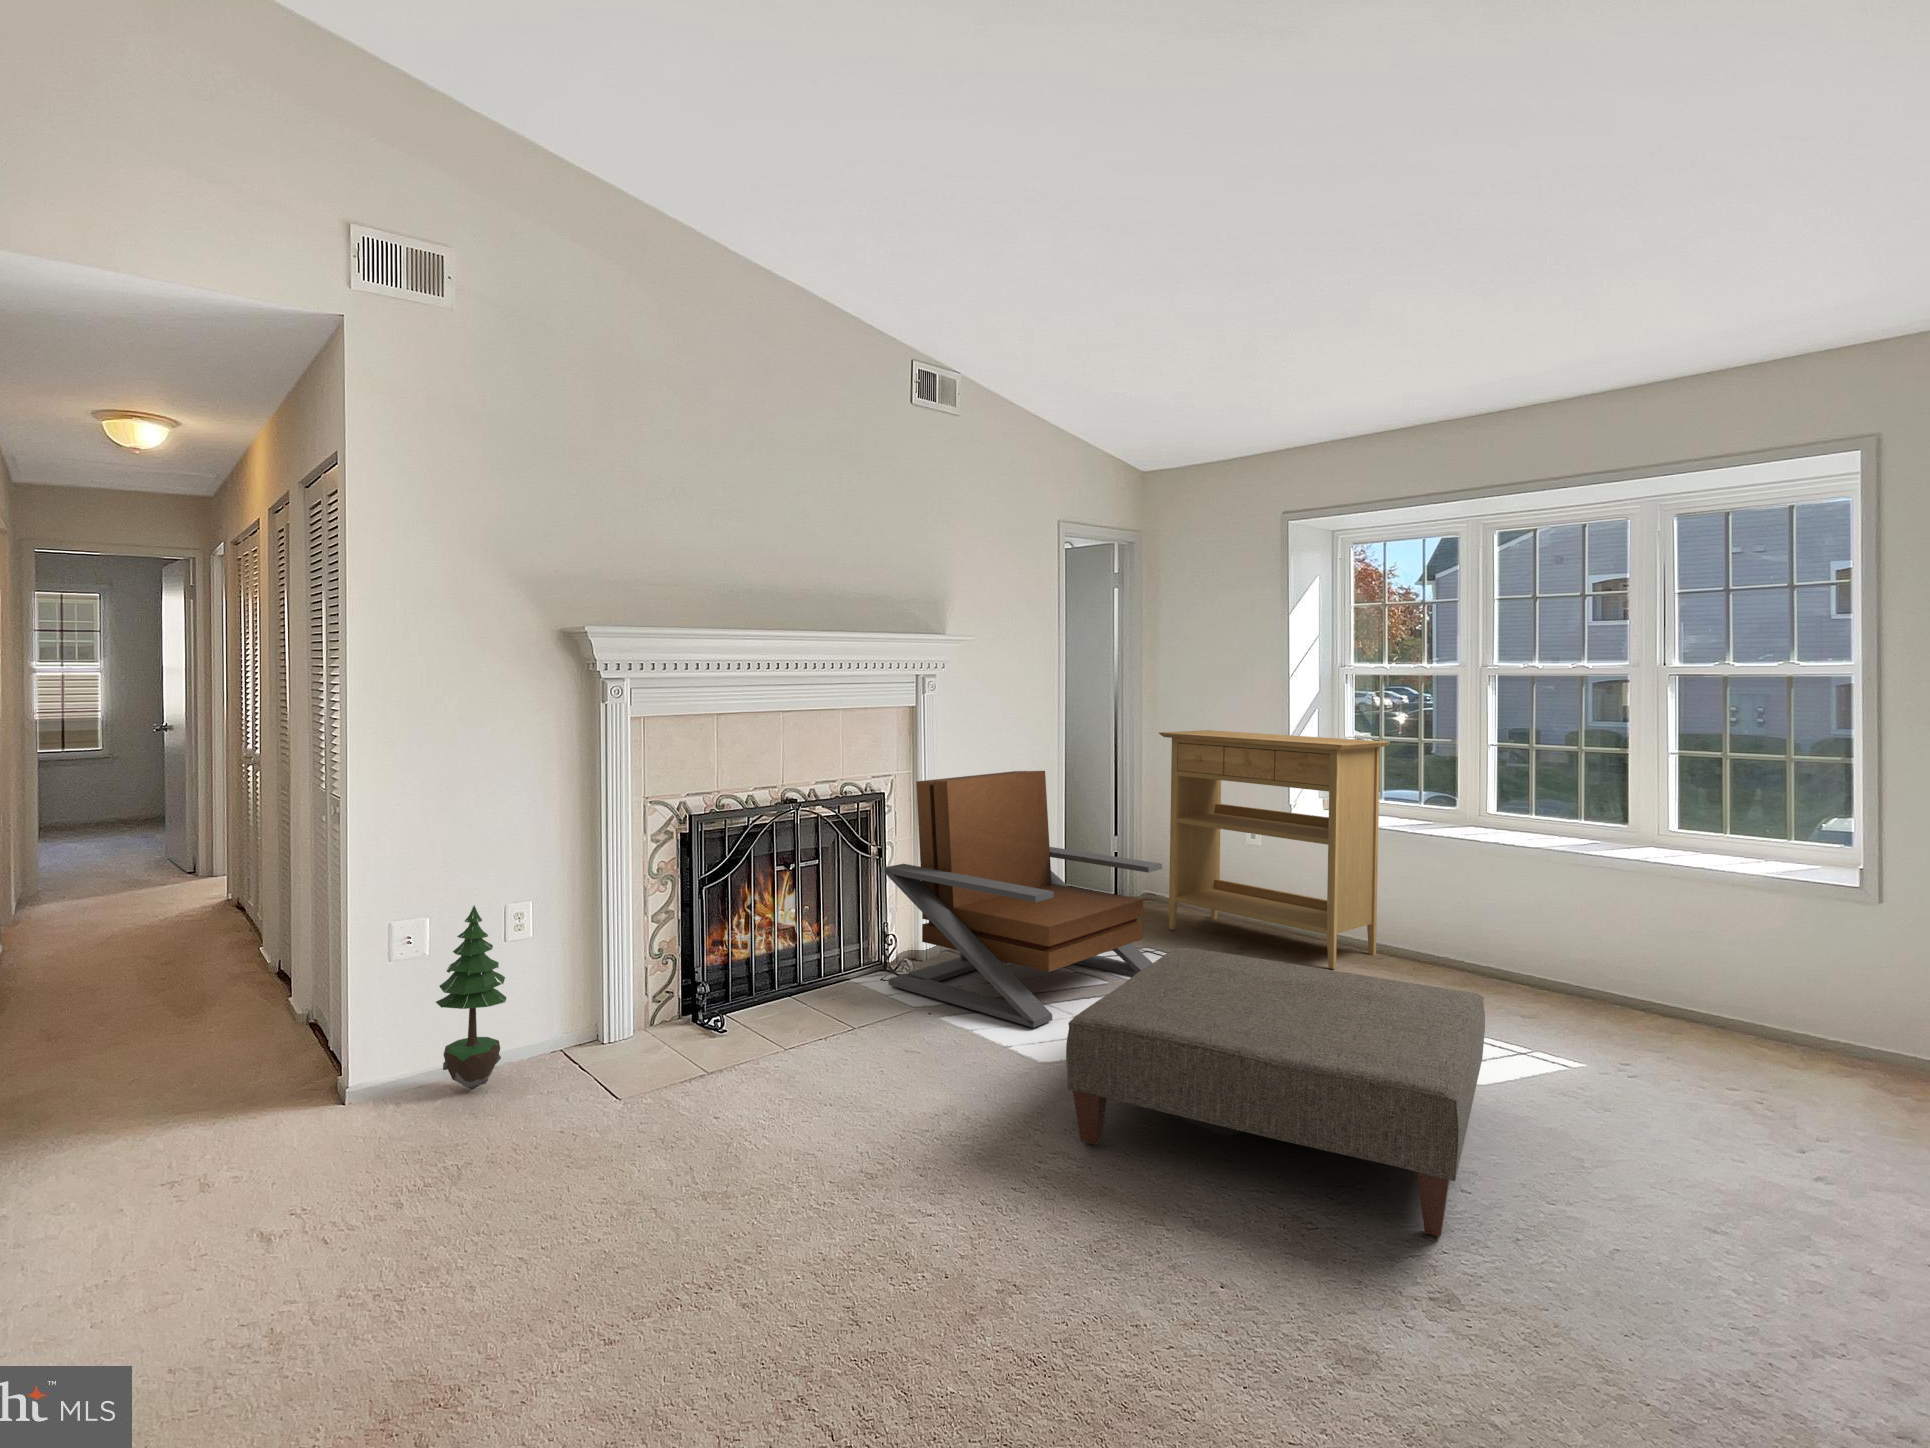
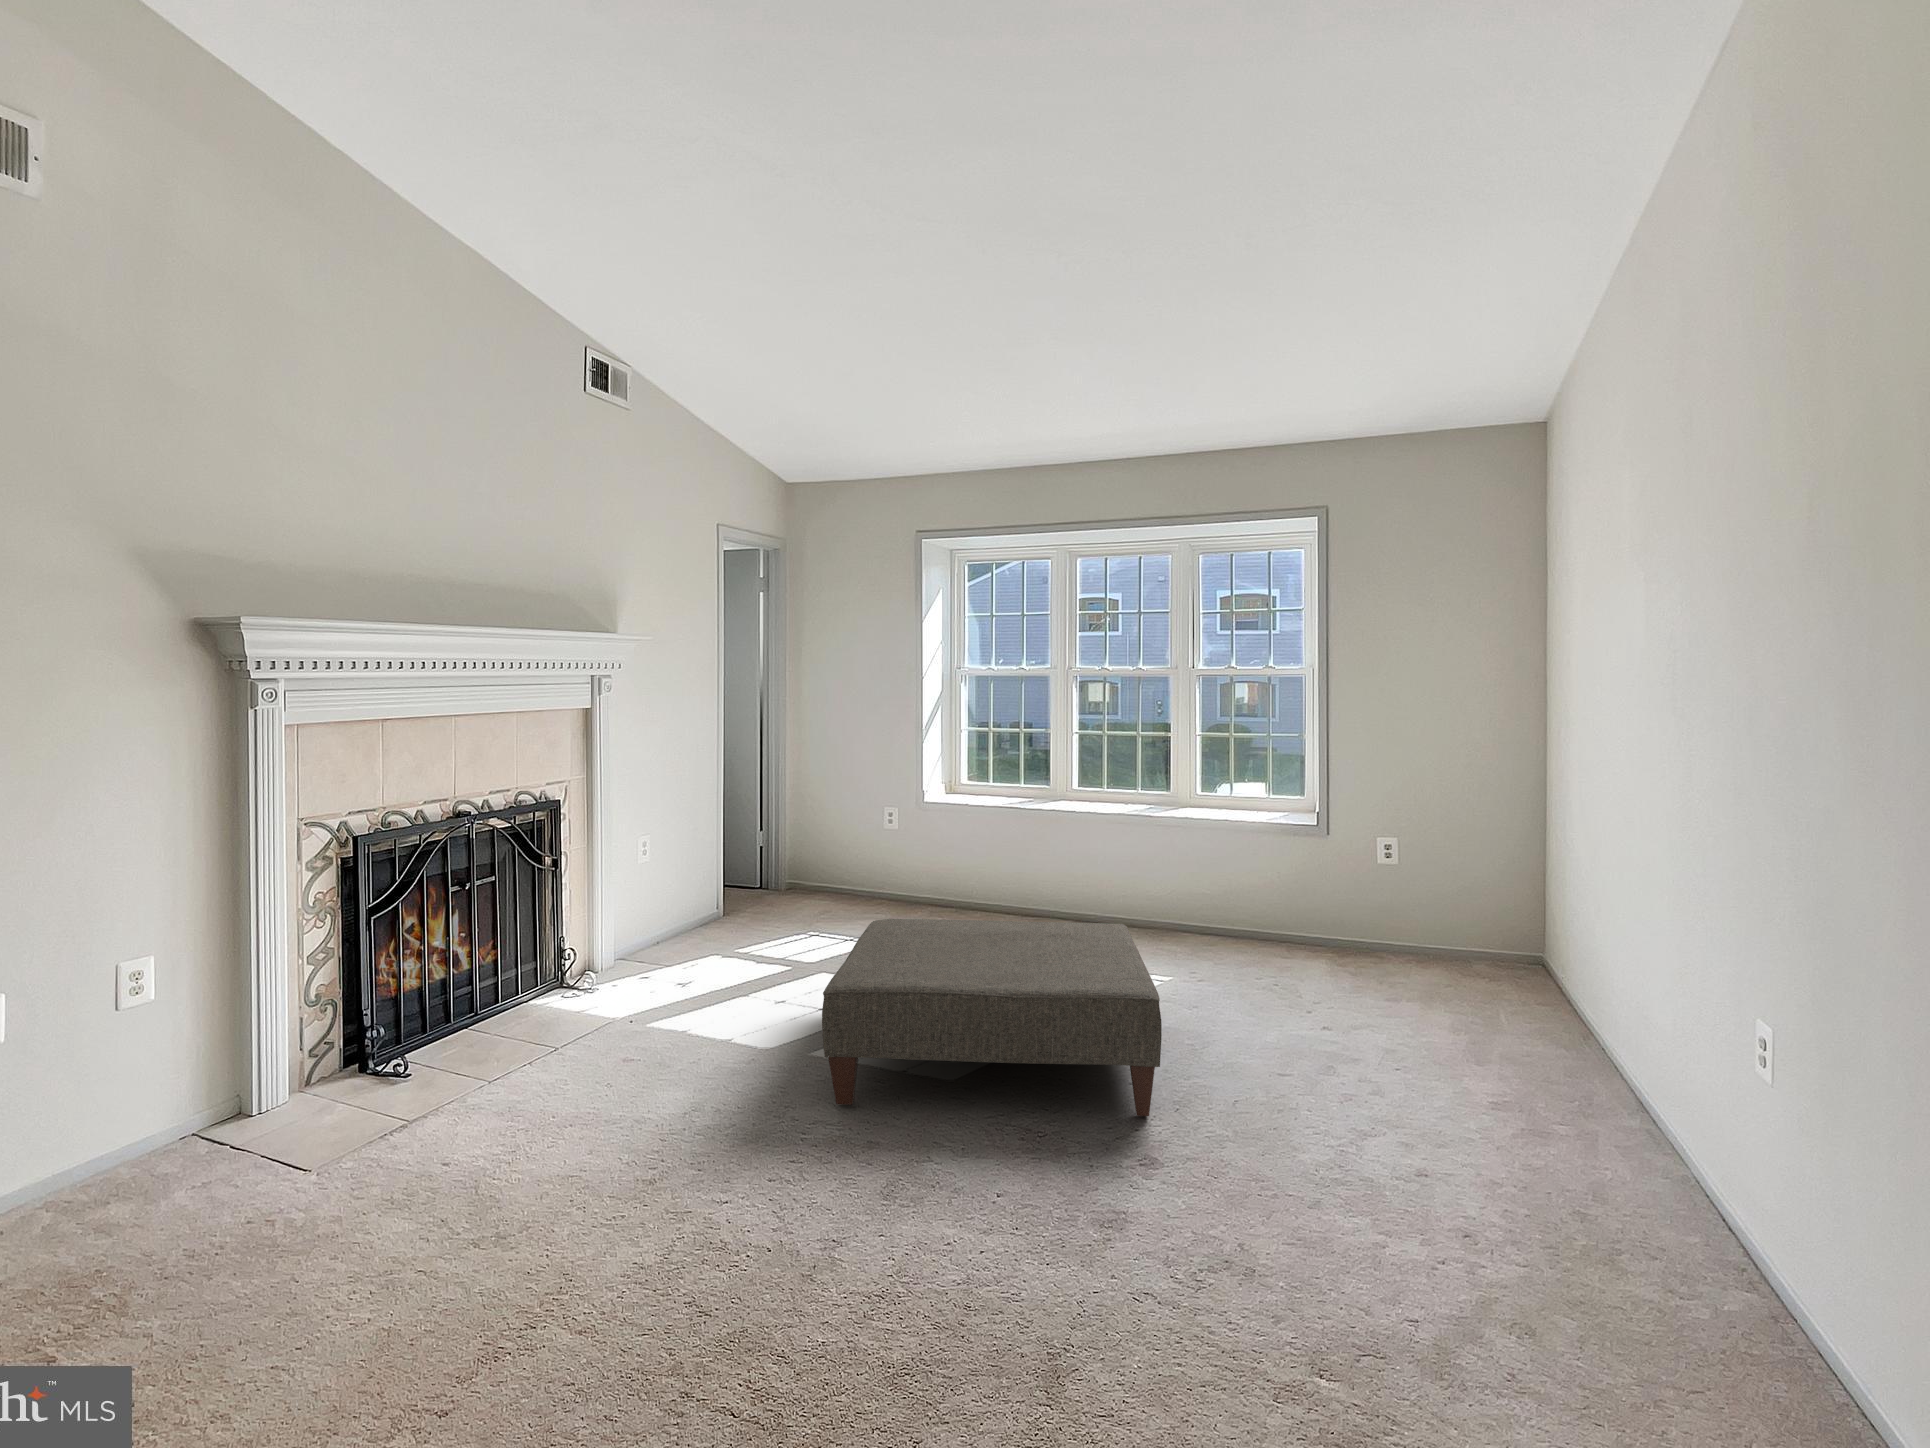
console table: present [1159,730,1390,969] -> none [809,730,1005,930]
lounge chair: present [884,771,1162,1028] -> none [567,772,833,1017]
potted tree: present [436,905,506,1090] -> none [26,962,135,1199]

